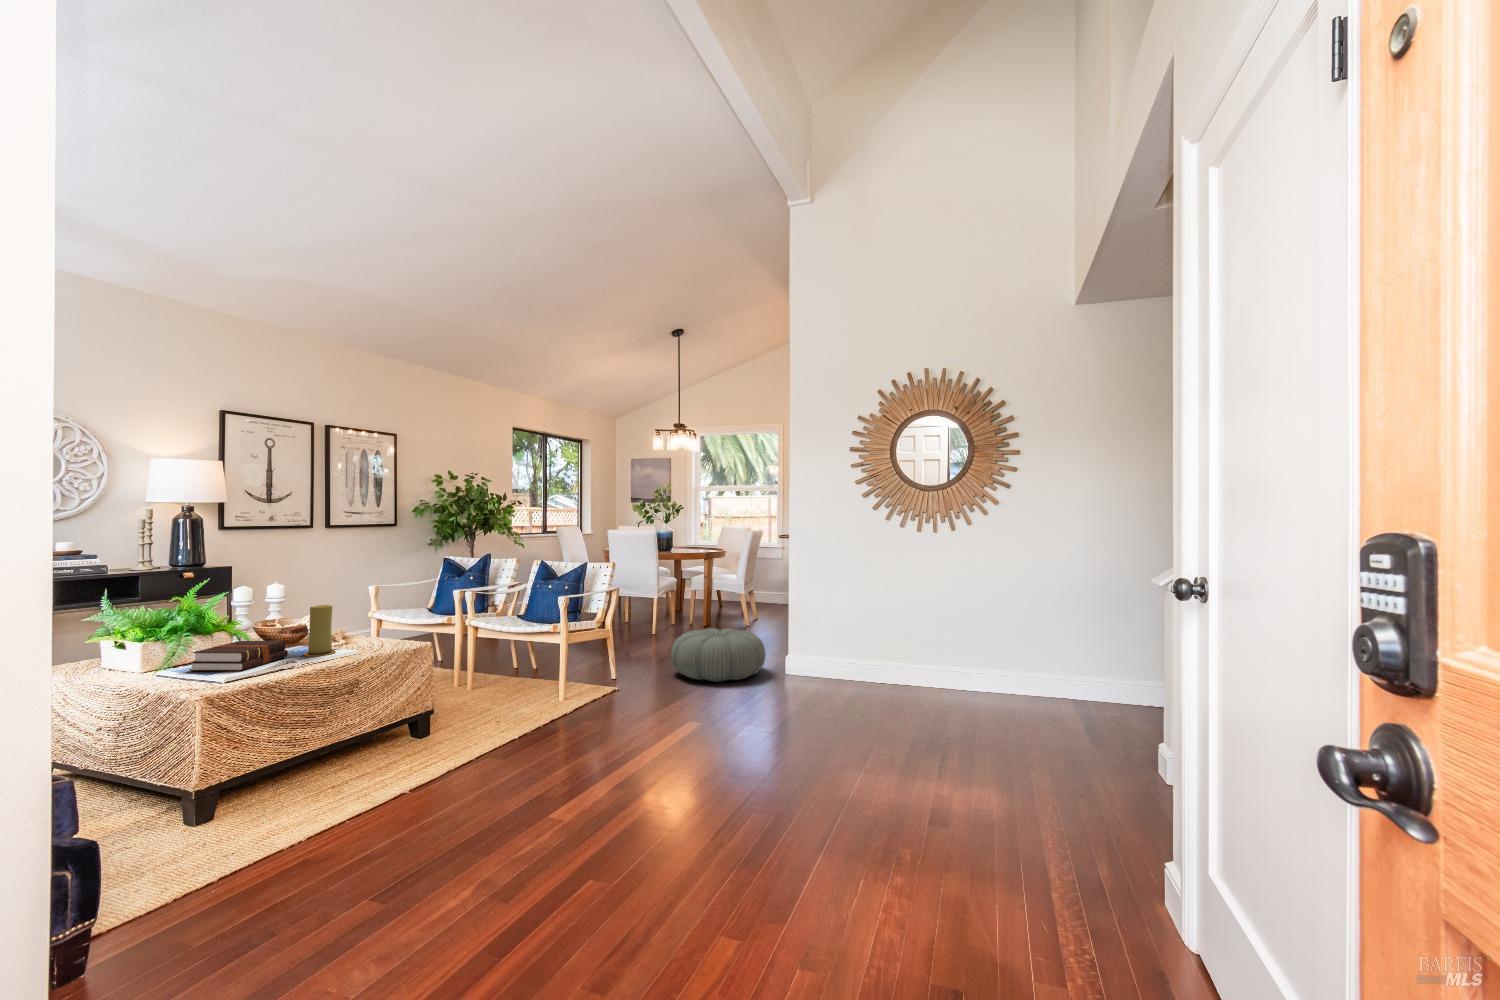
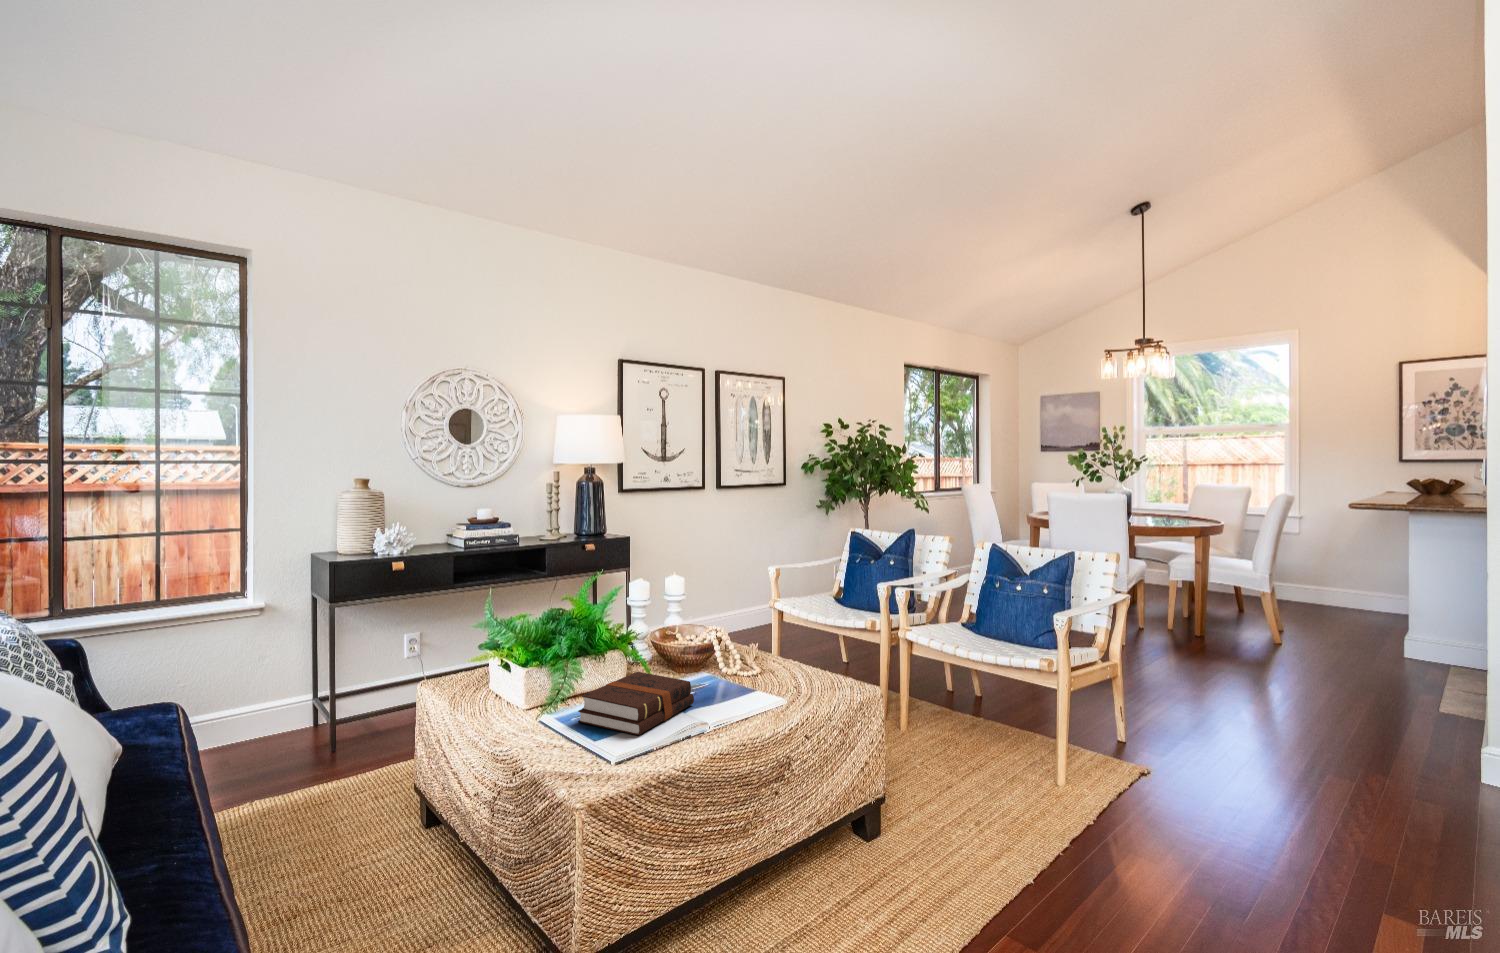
candle: present [304,605,336,656] -> none [713,628,753,708]
pouf: present [671,628,766,682] -> none [1222,676,1434,791]

